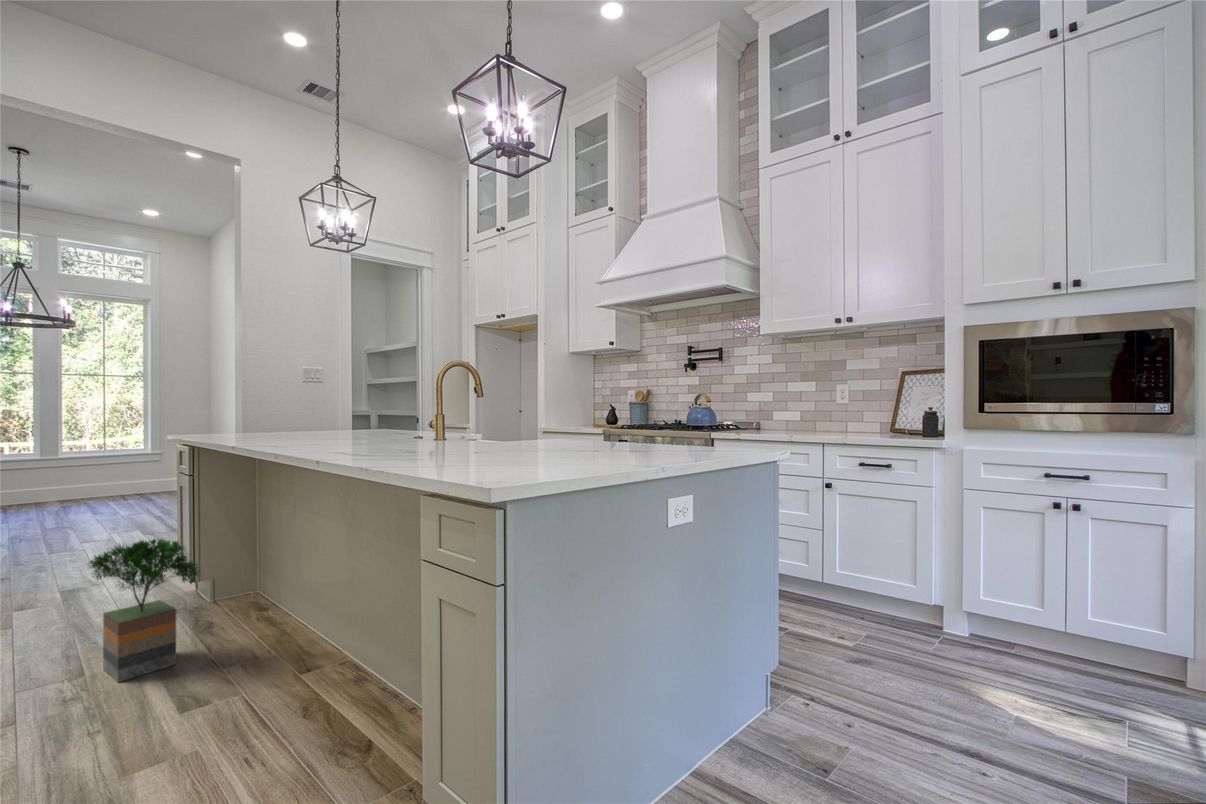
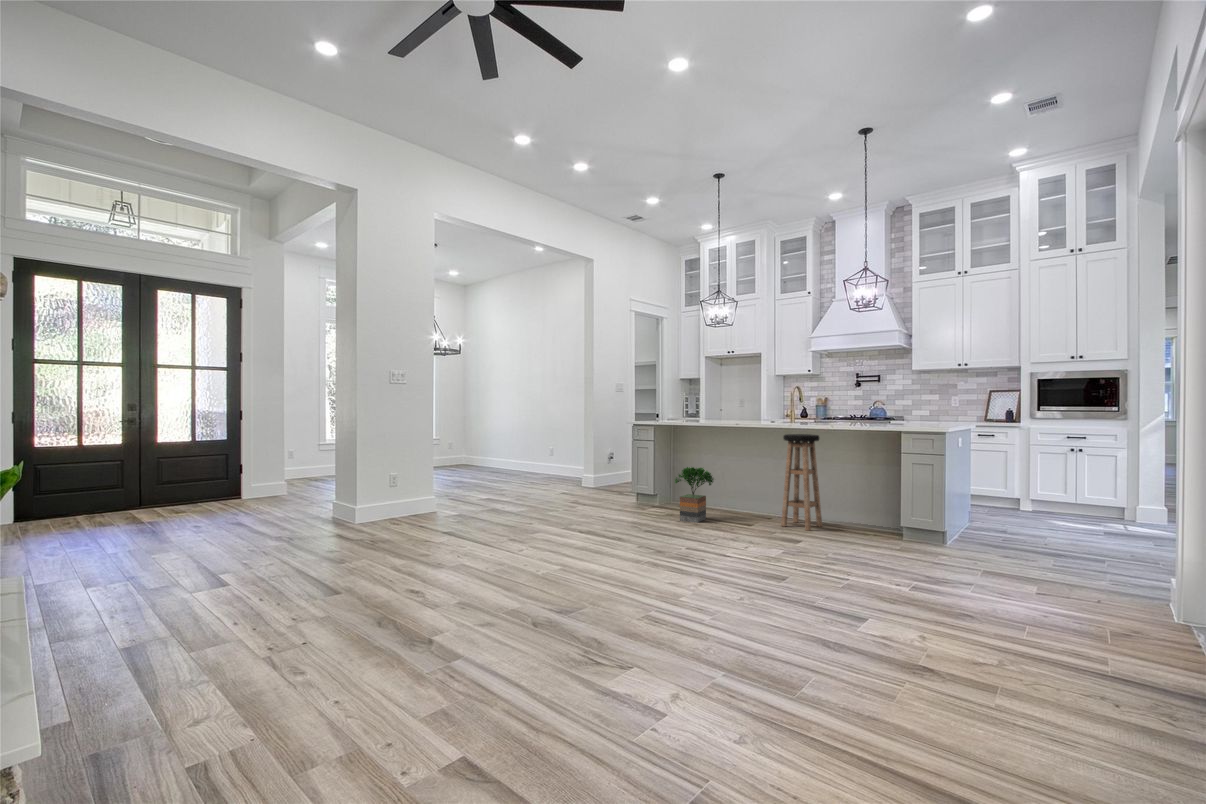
bar stool: none [279,467,384,740] -> present [781,434,822,531]

